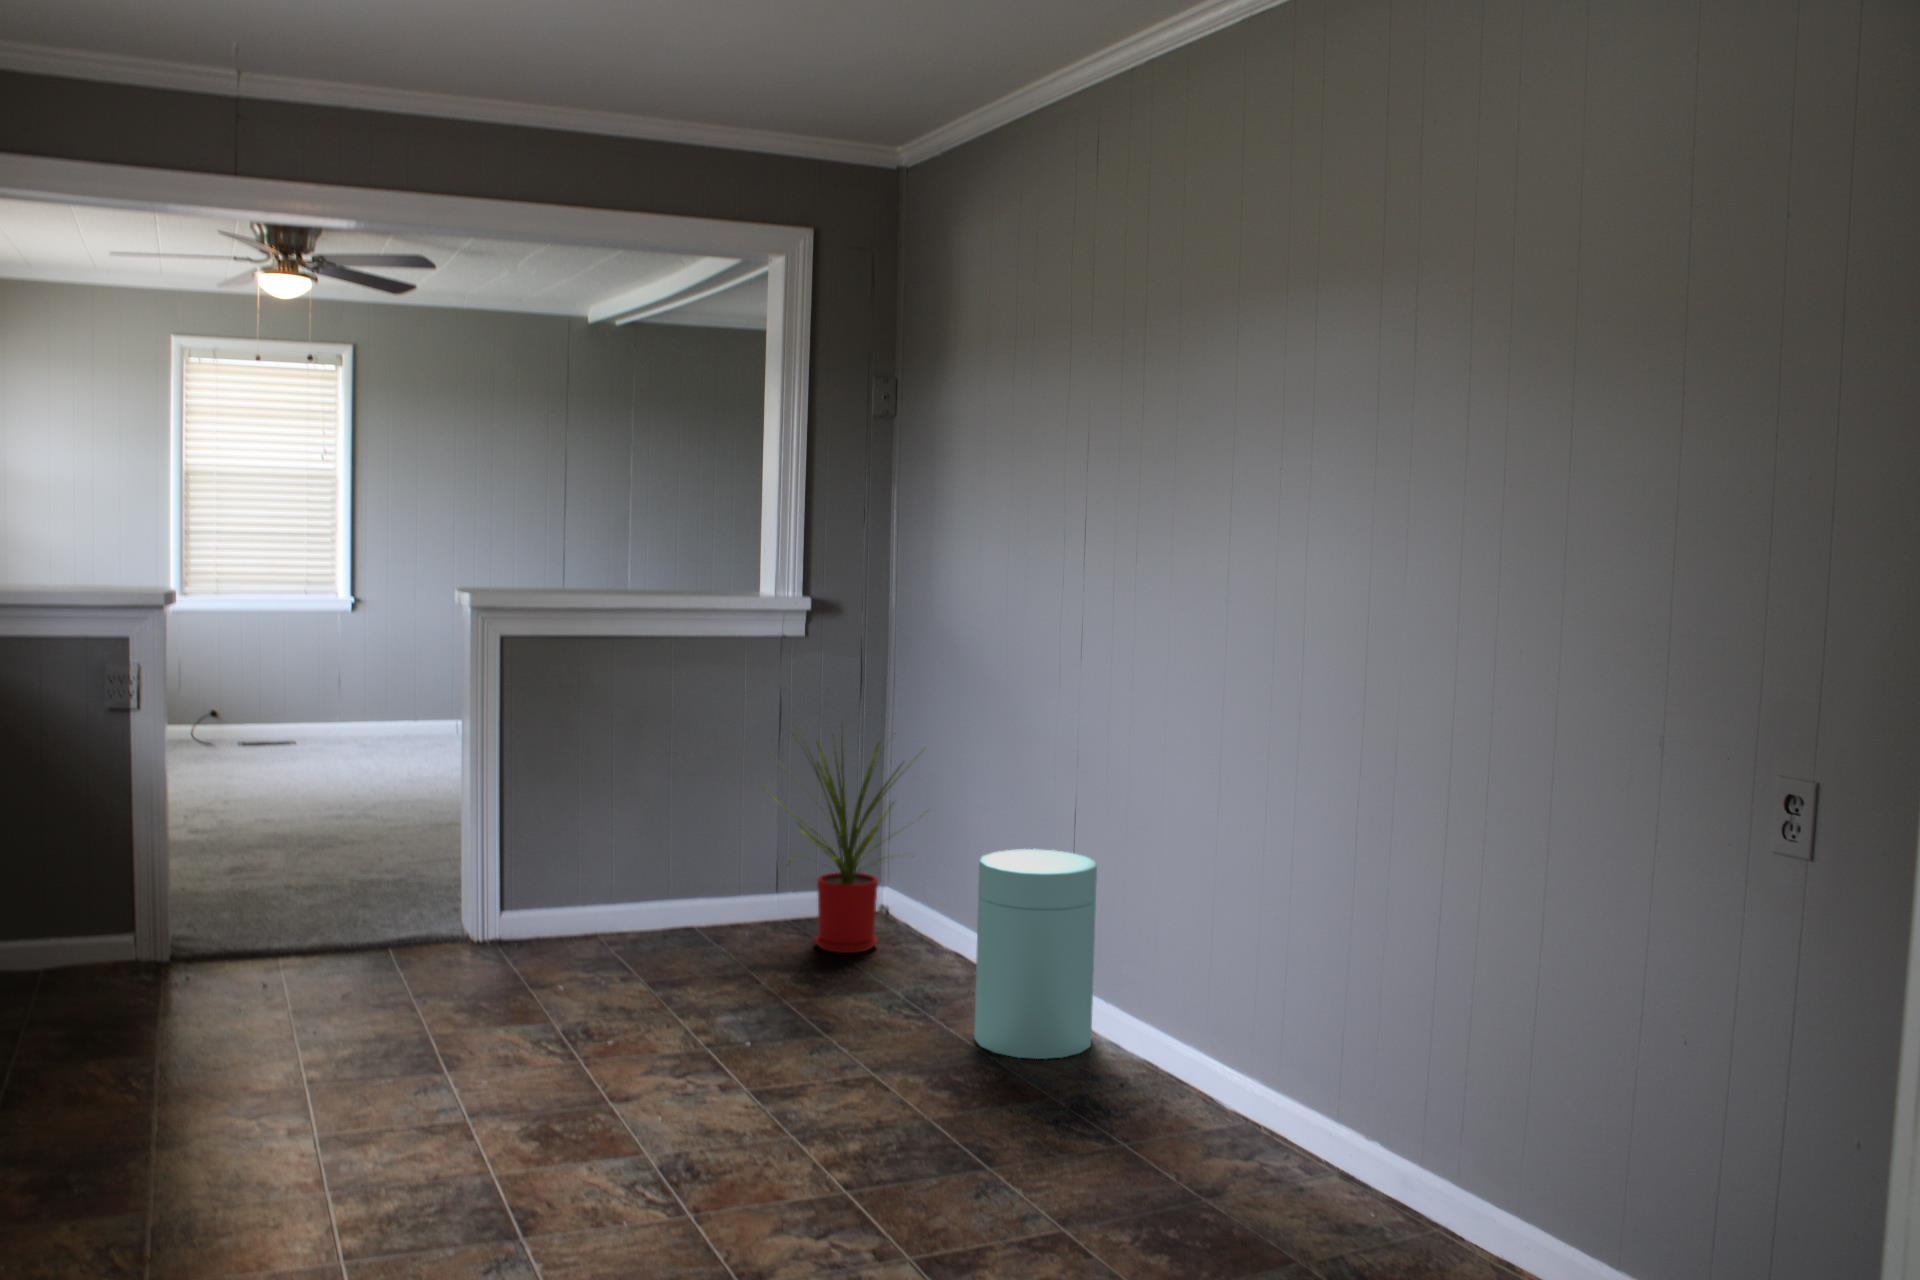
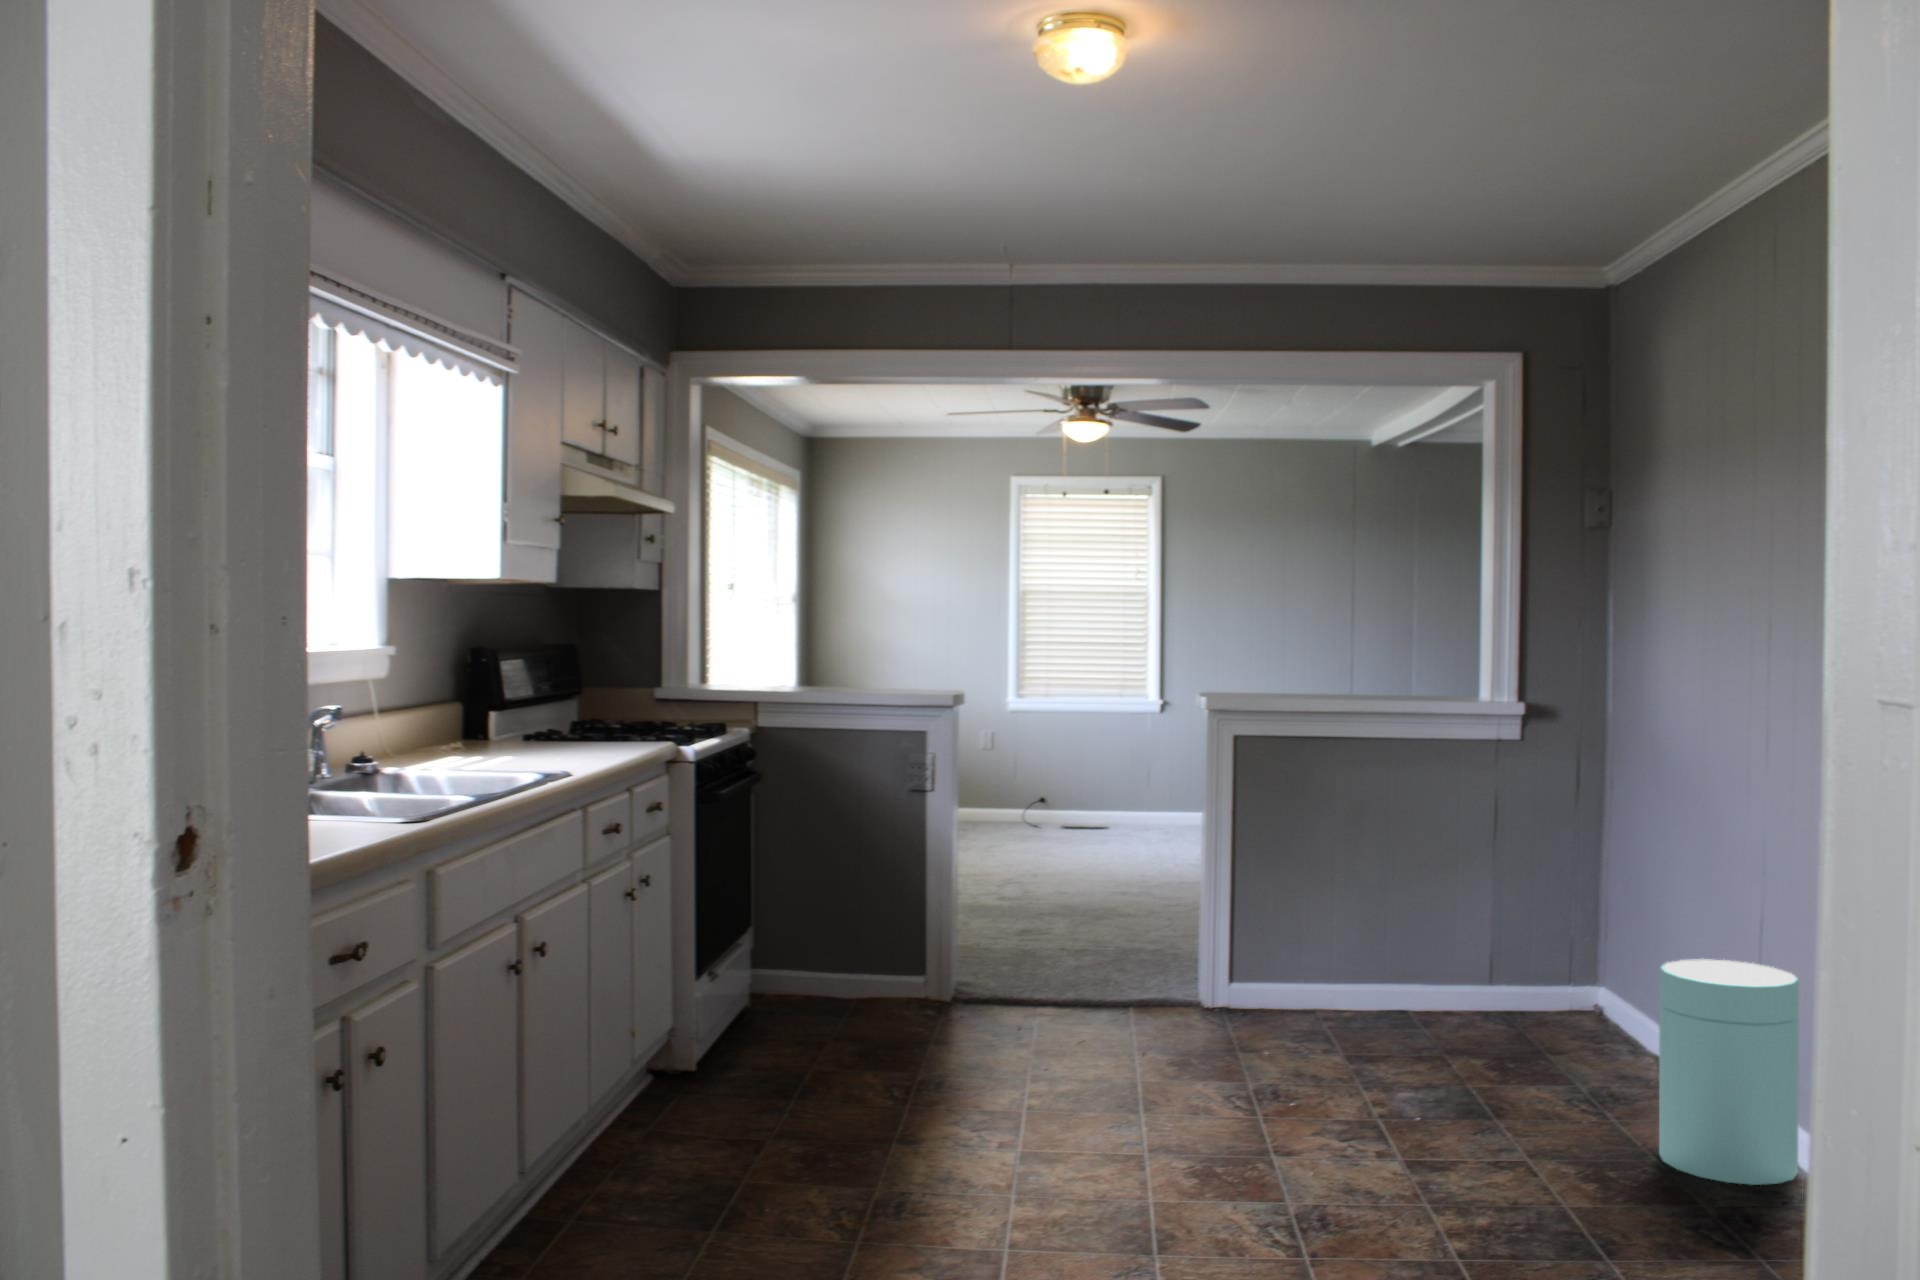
house plant: present [784,735,923,953] -> none [1467,819,1648,1058]

